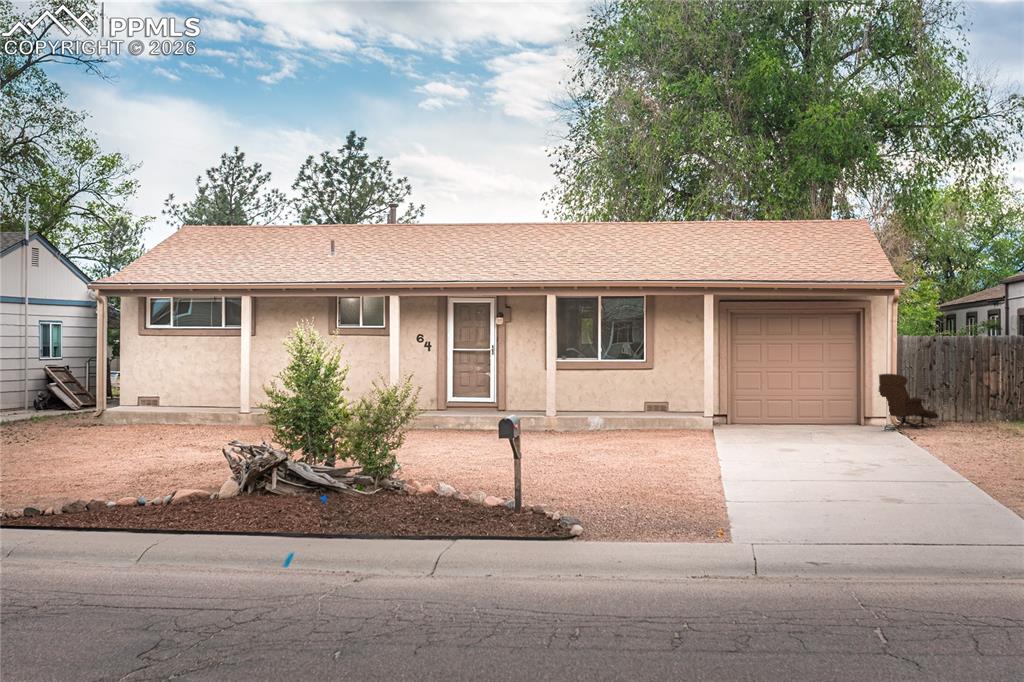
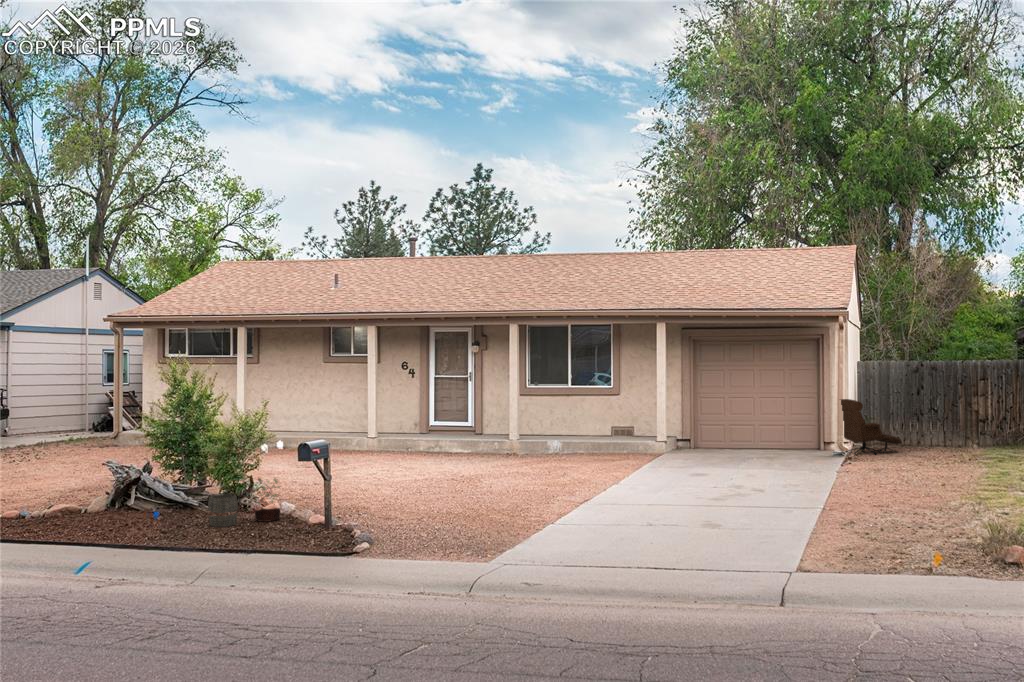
decorative plant: none [403,456,432,505] -> present [255,478,280,522]
woven basket: none [361,476,393,511] -> present [208,494,238,527]

